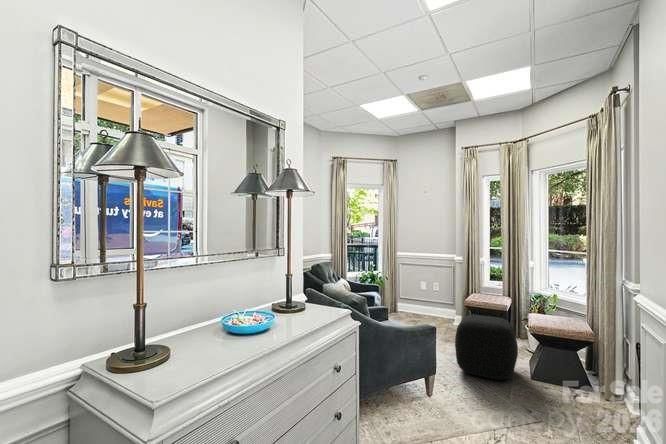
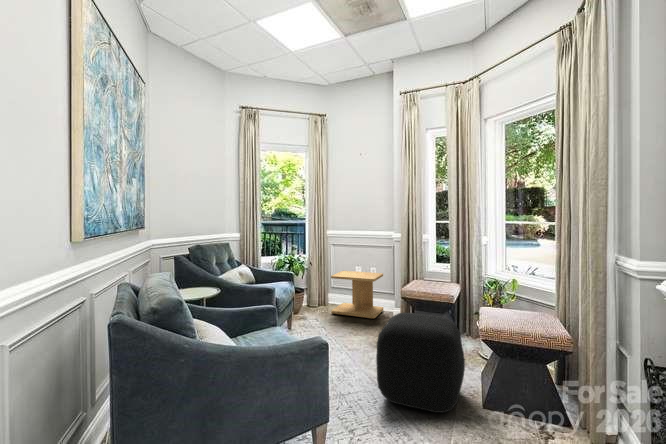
side table: none [403,285,446,323] -> present [331,271,383,318]

